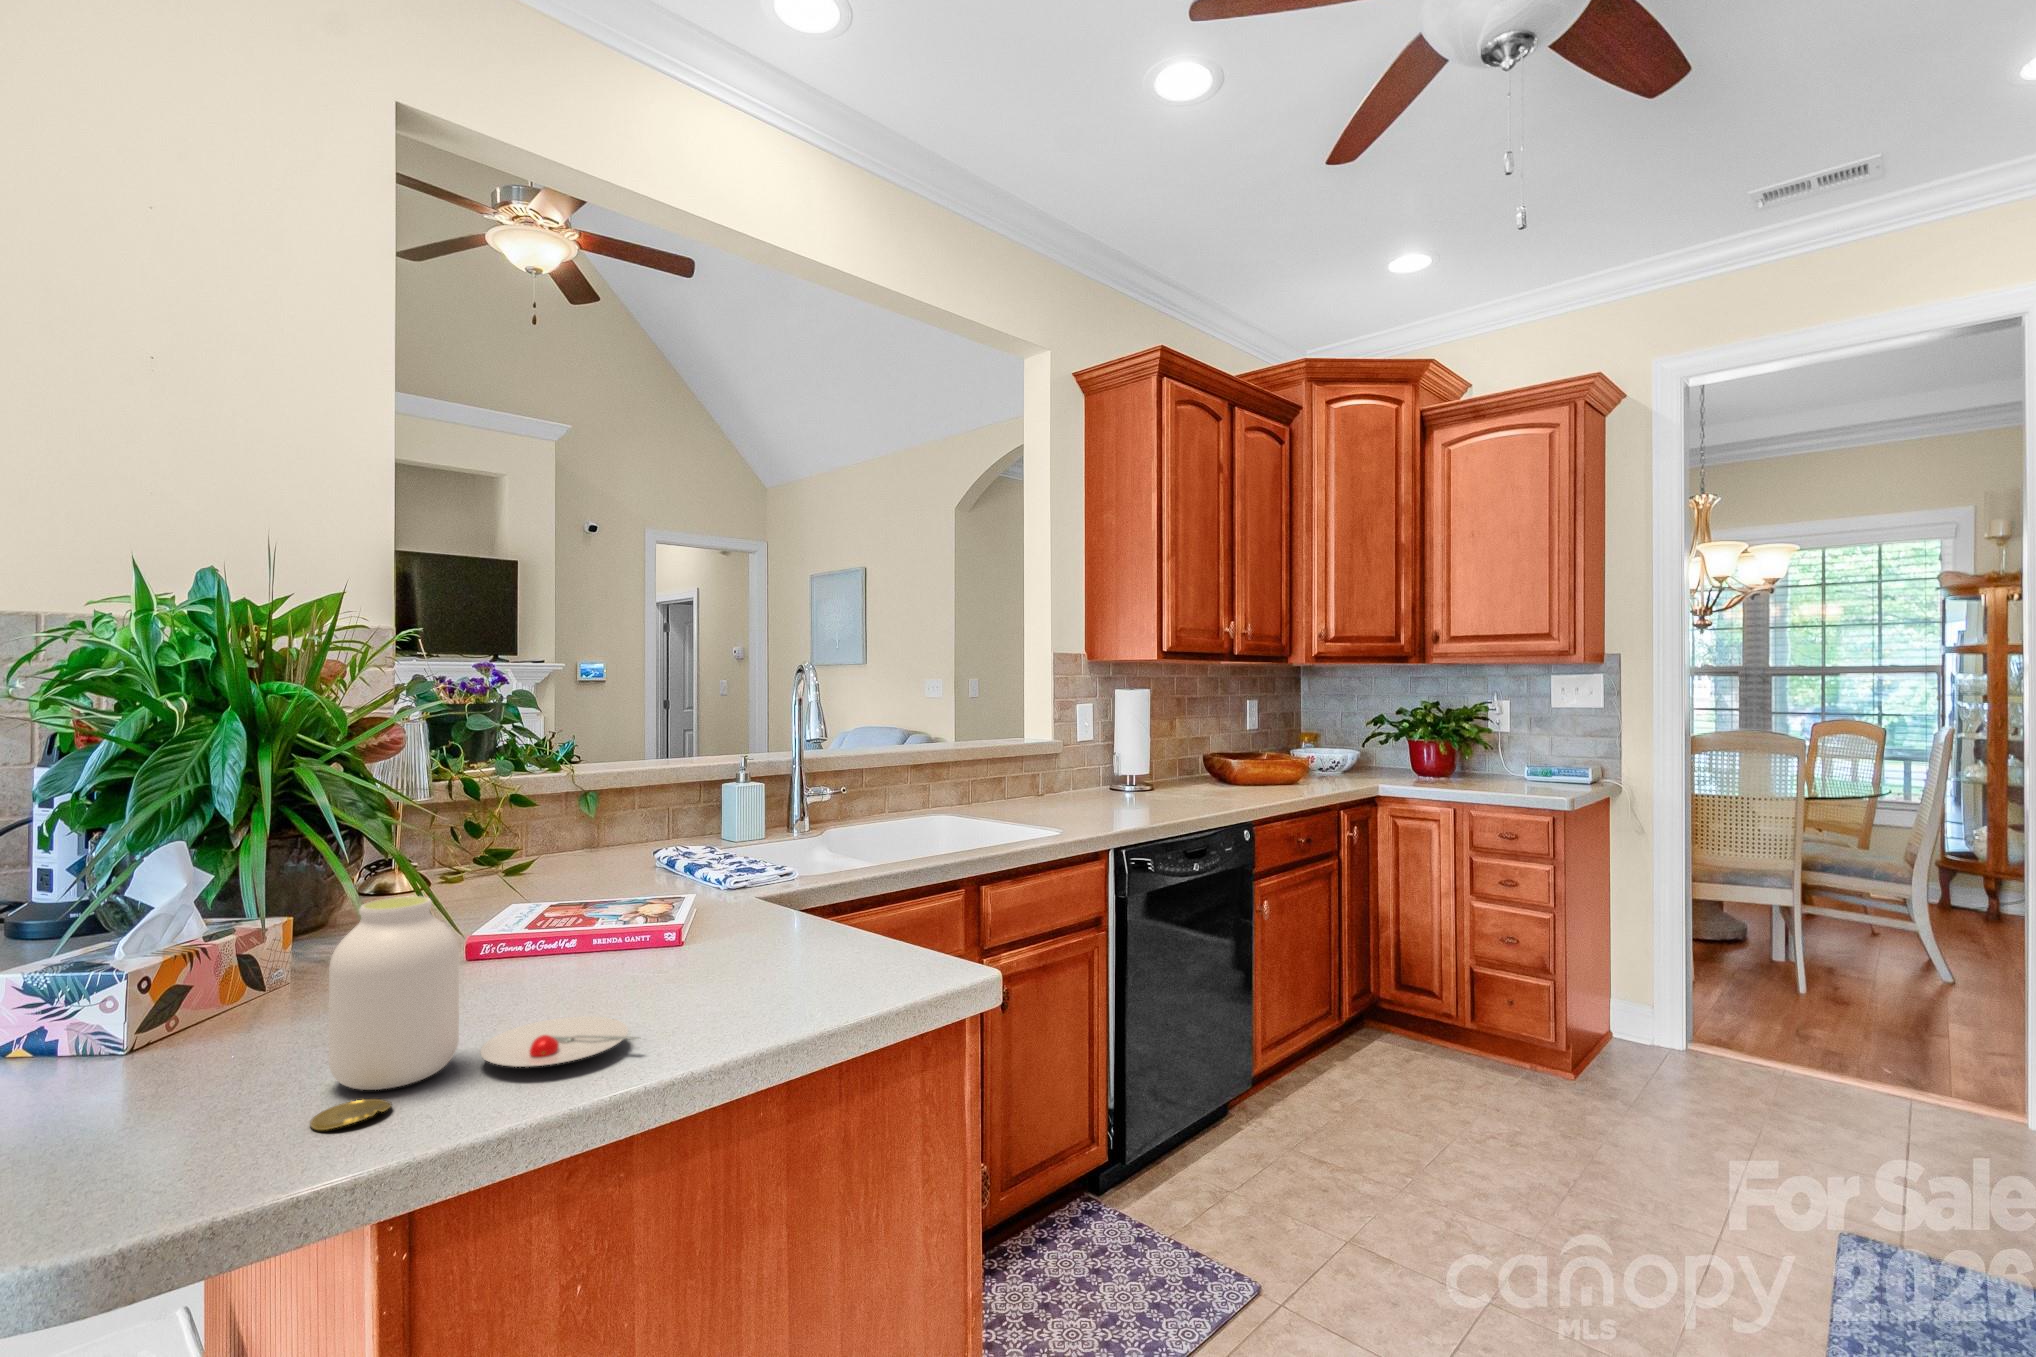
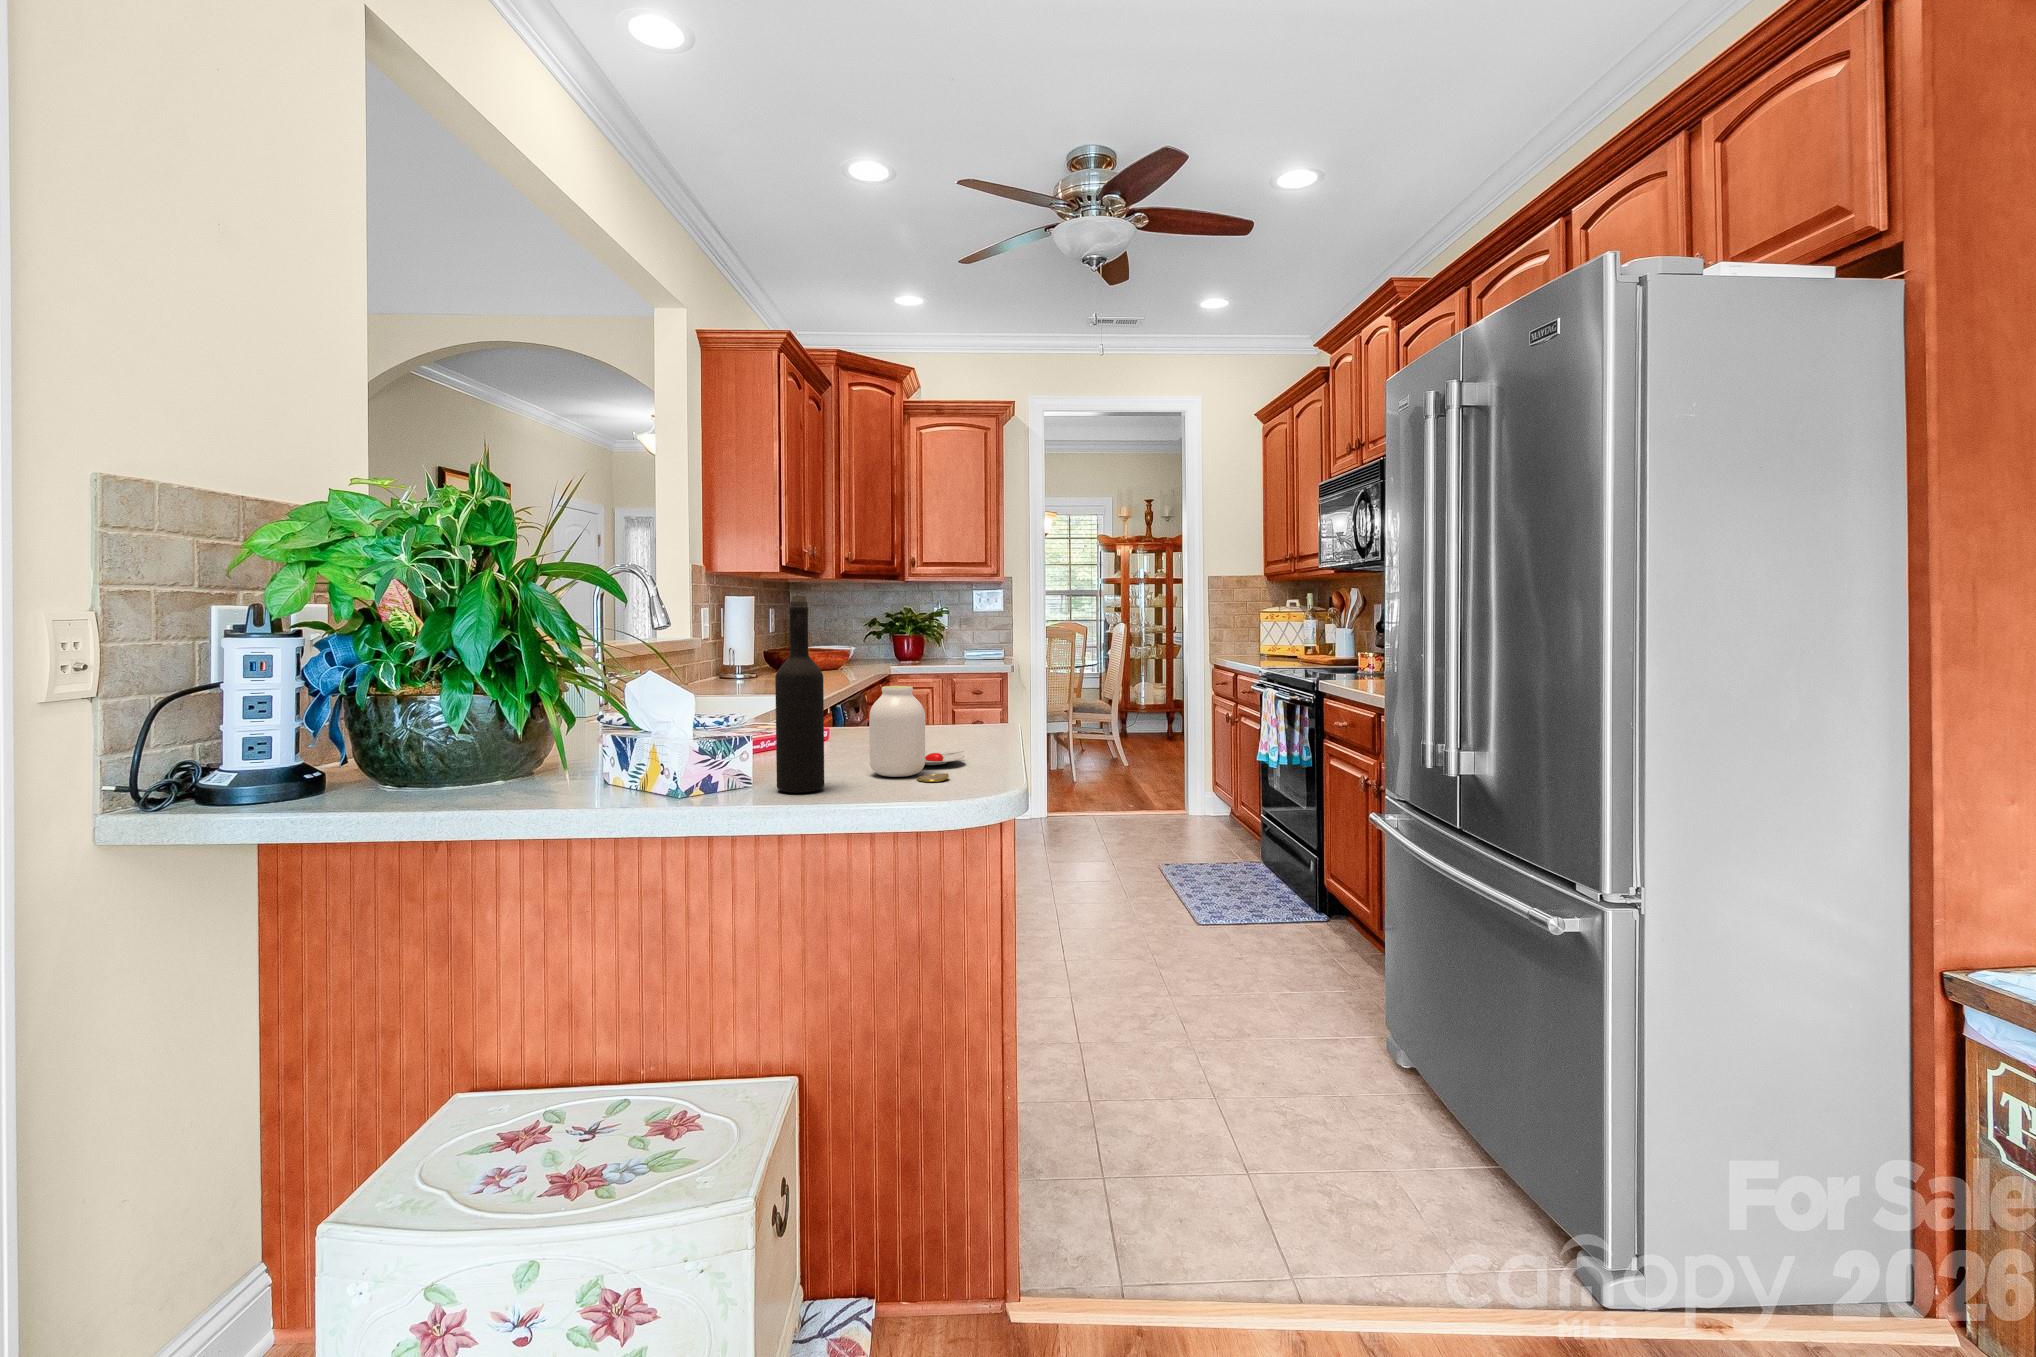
wine bottle: none [92,729,208,1096] -> present [775,596,824,793]

